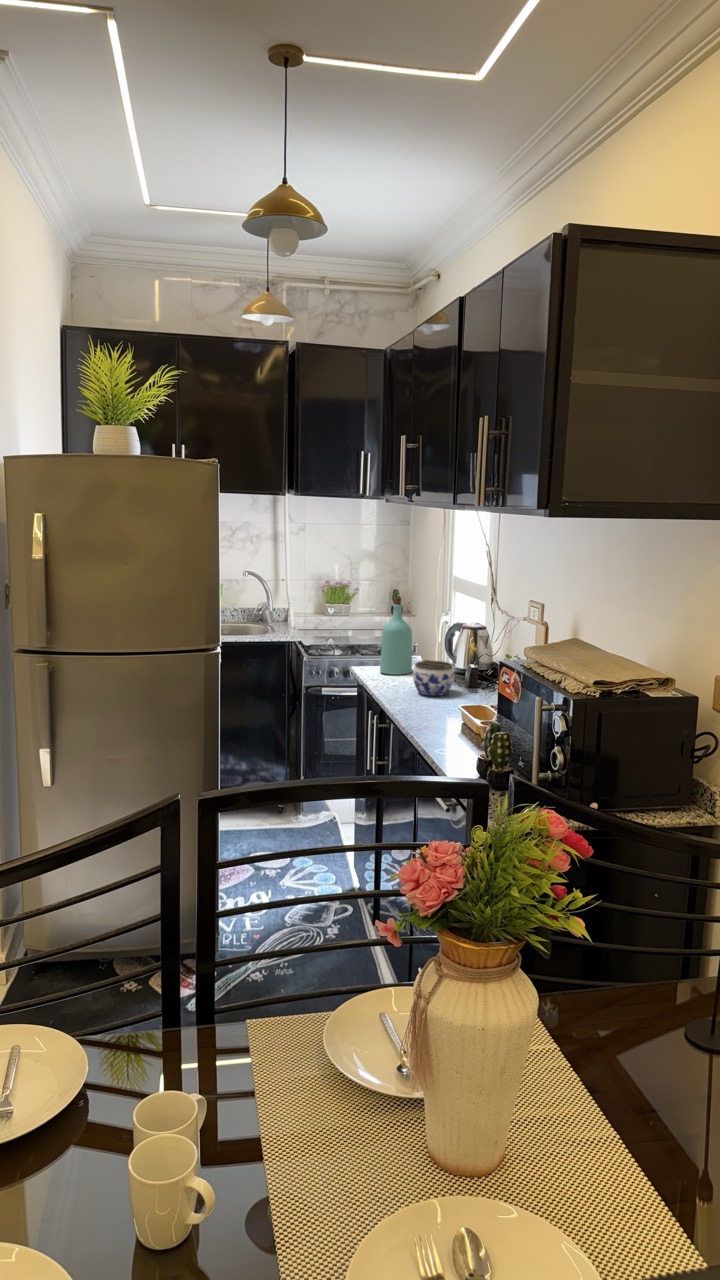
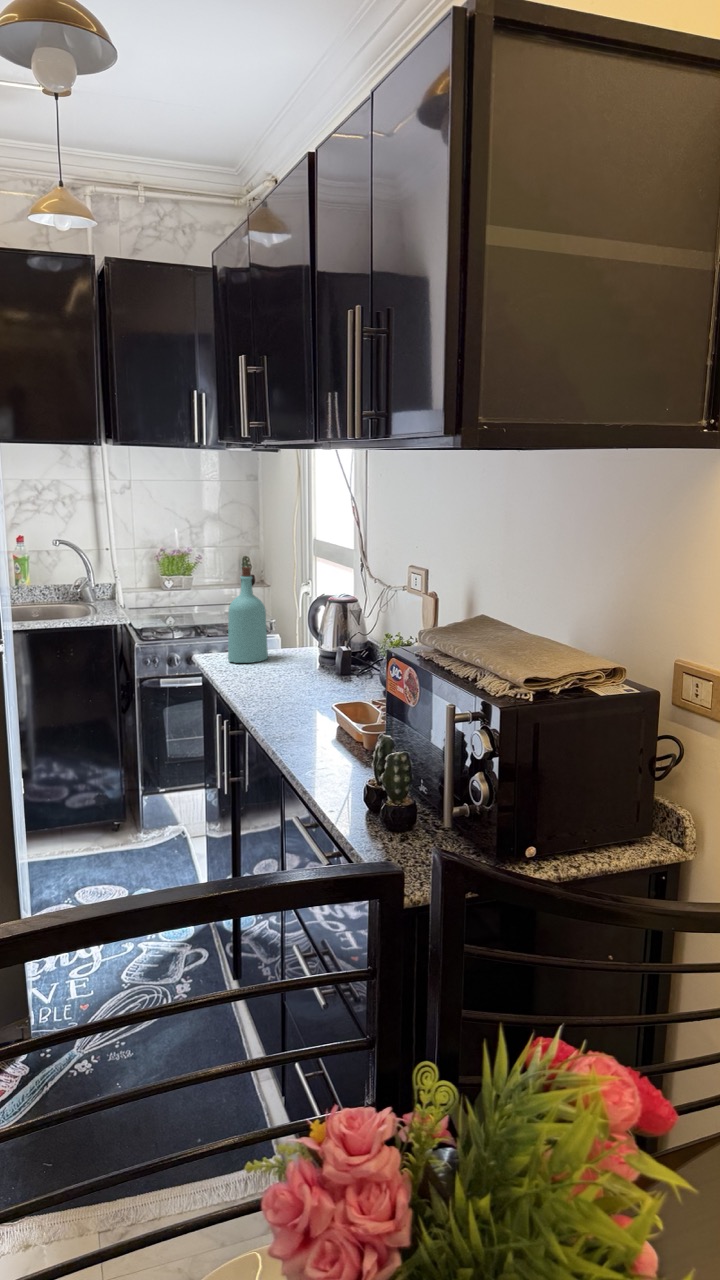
jar: present [413,660,455,696] -> none [269,645,322,690]

